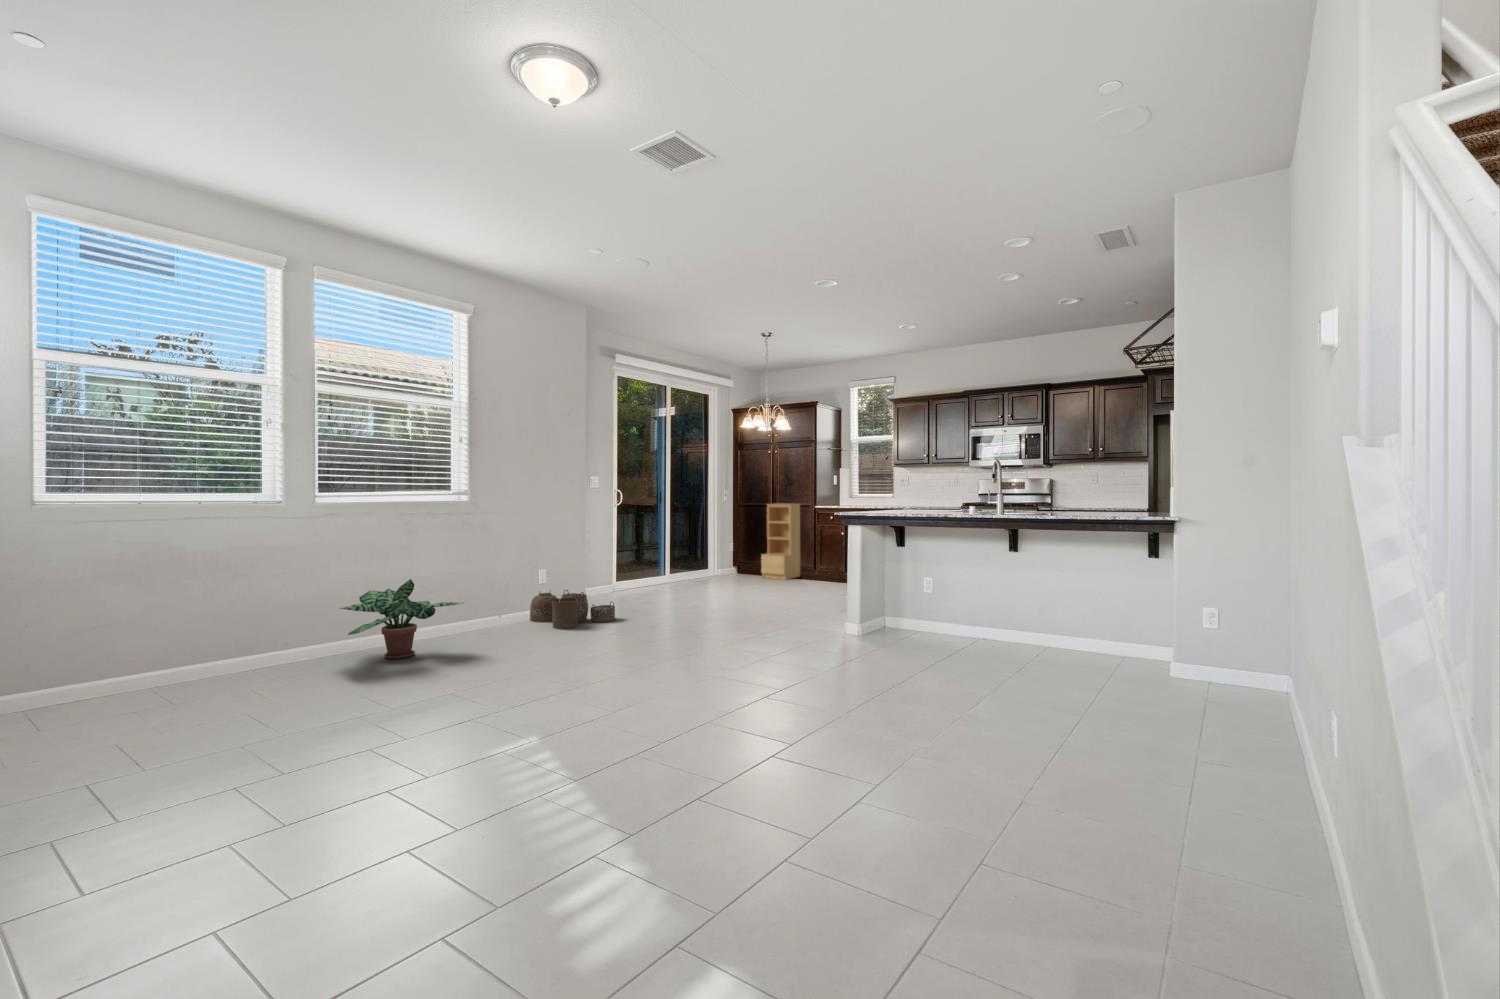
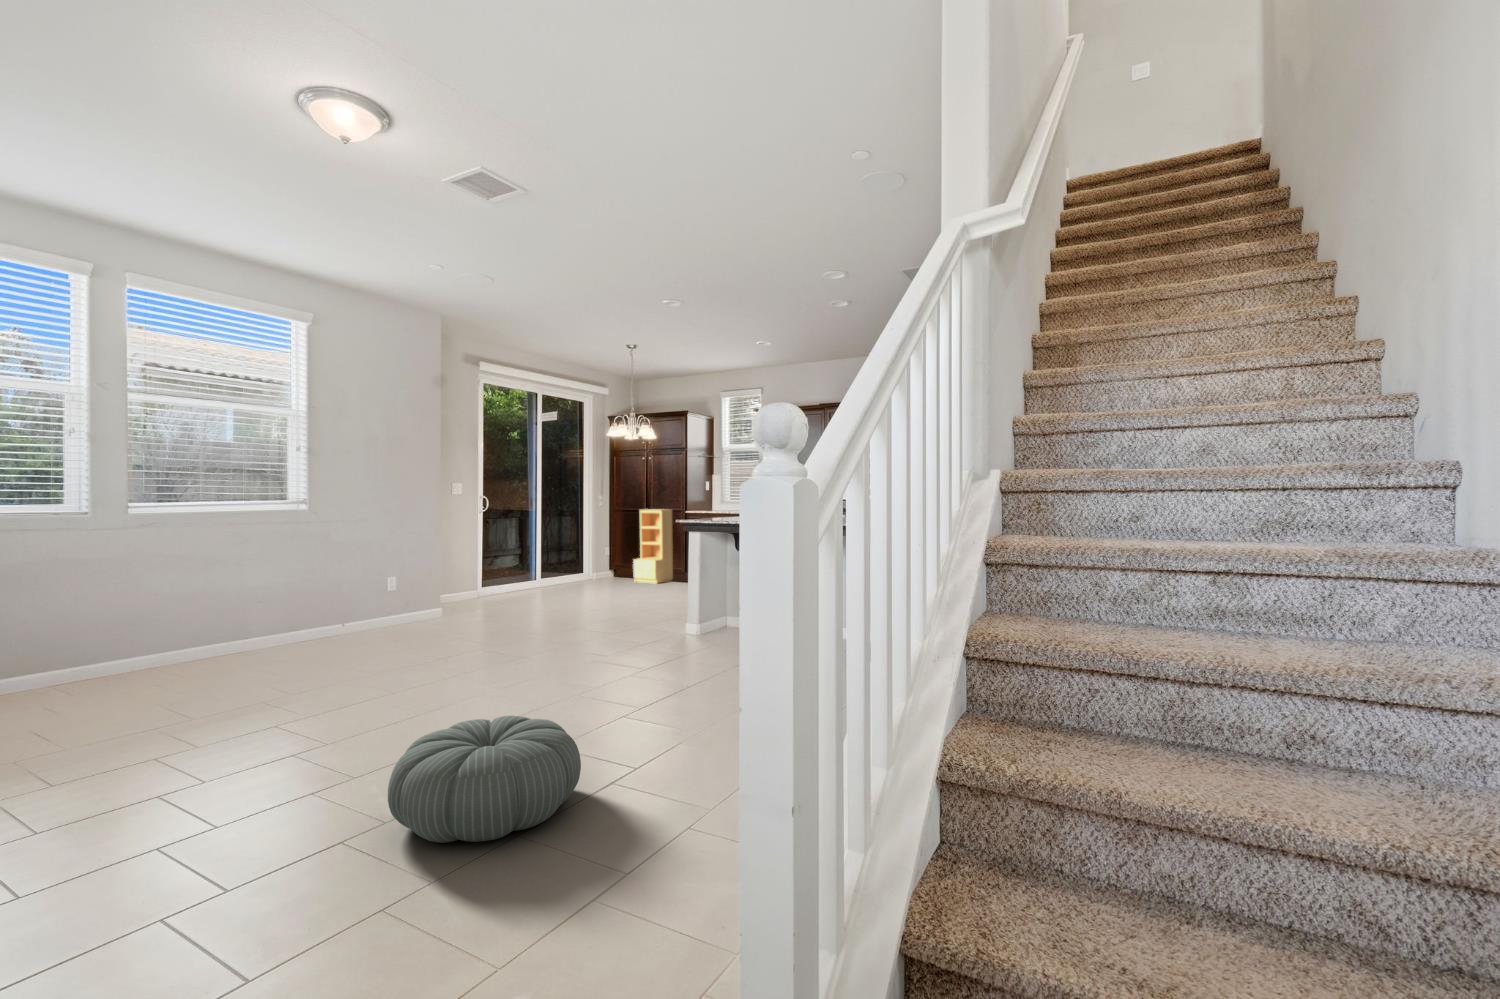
potted plant: present [341,579,463,659] -> none [152,588,298,670]
woven basket: present [530,590,615,629] -> none [376,597,465,636]
pouf: none [640,734,843,891] -> present [388,715,581,843]

